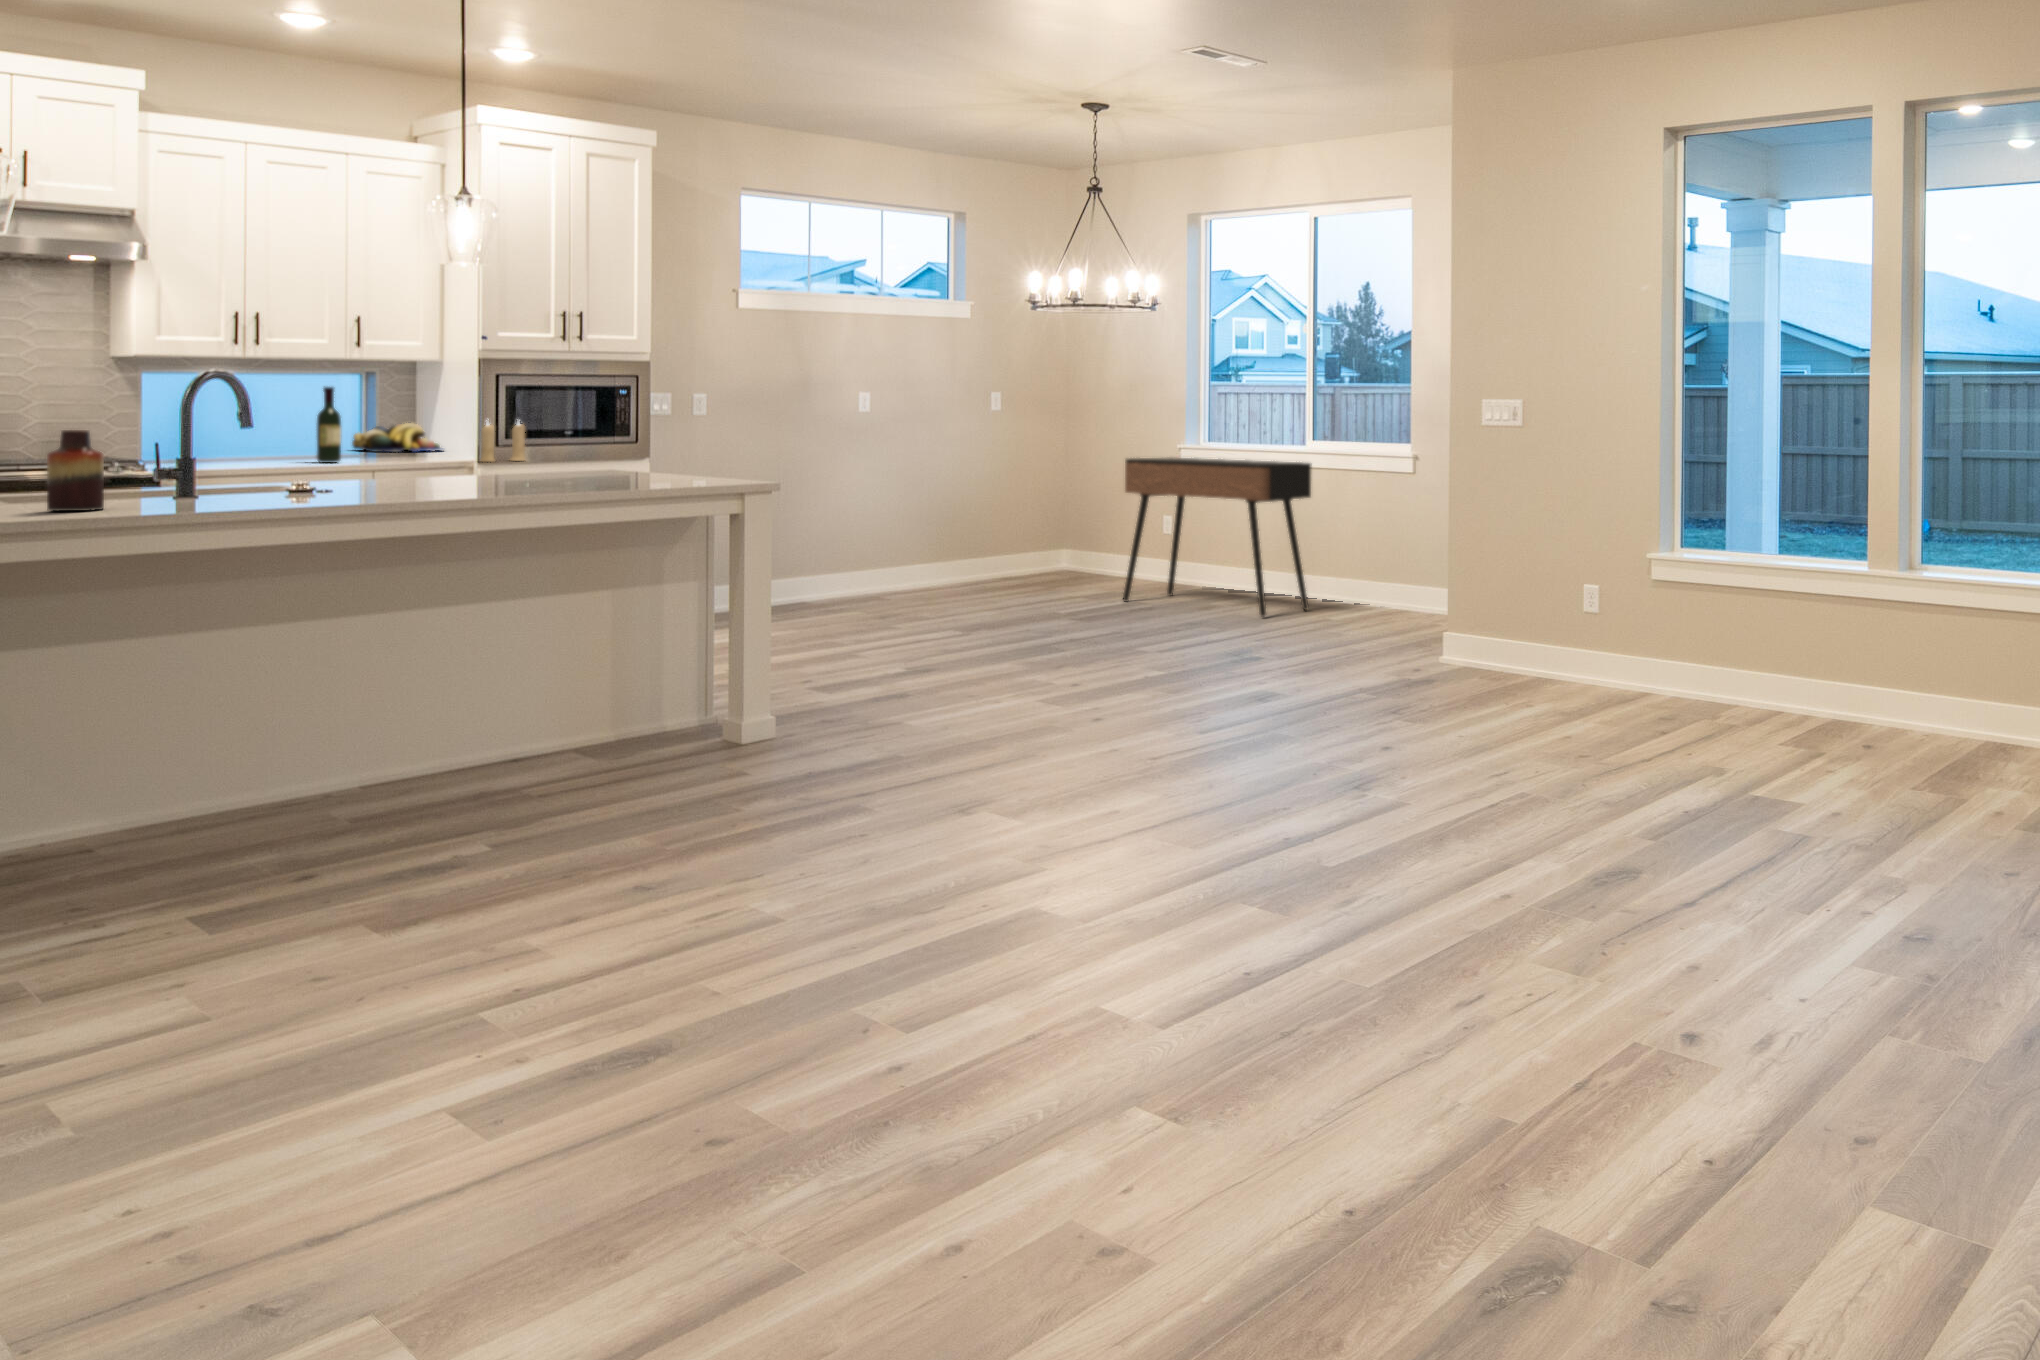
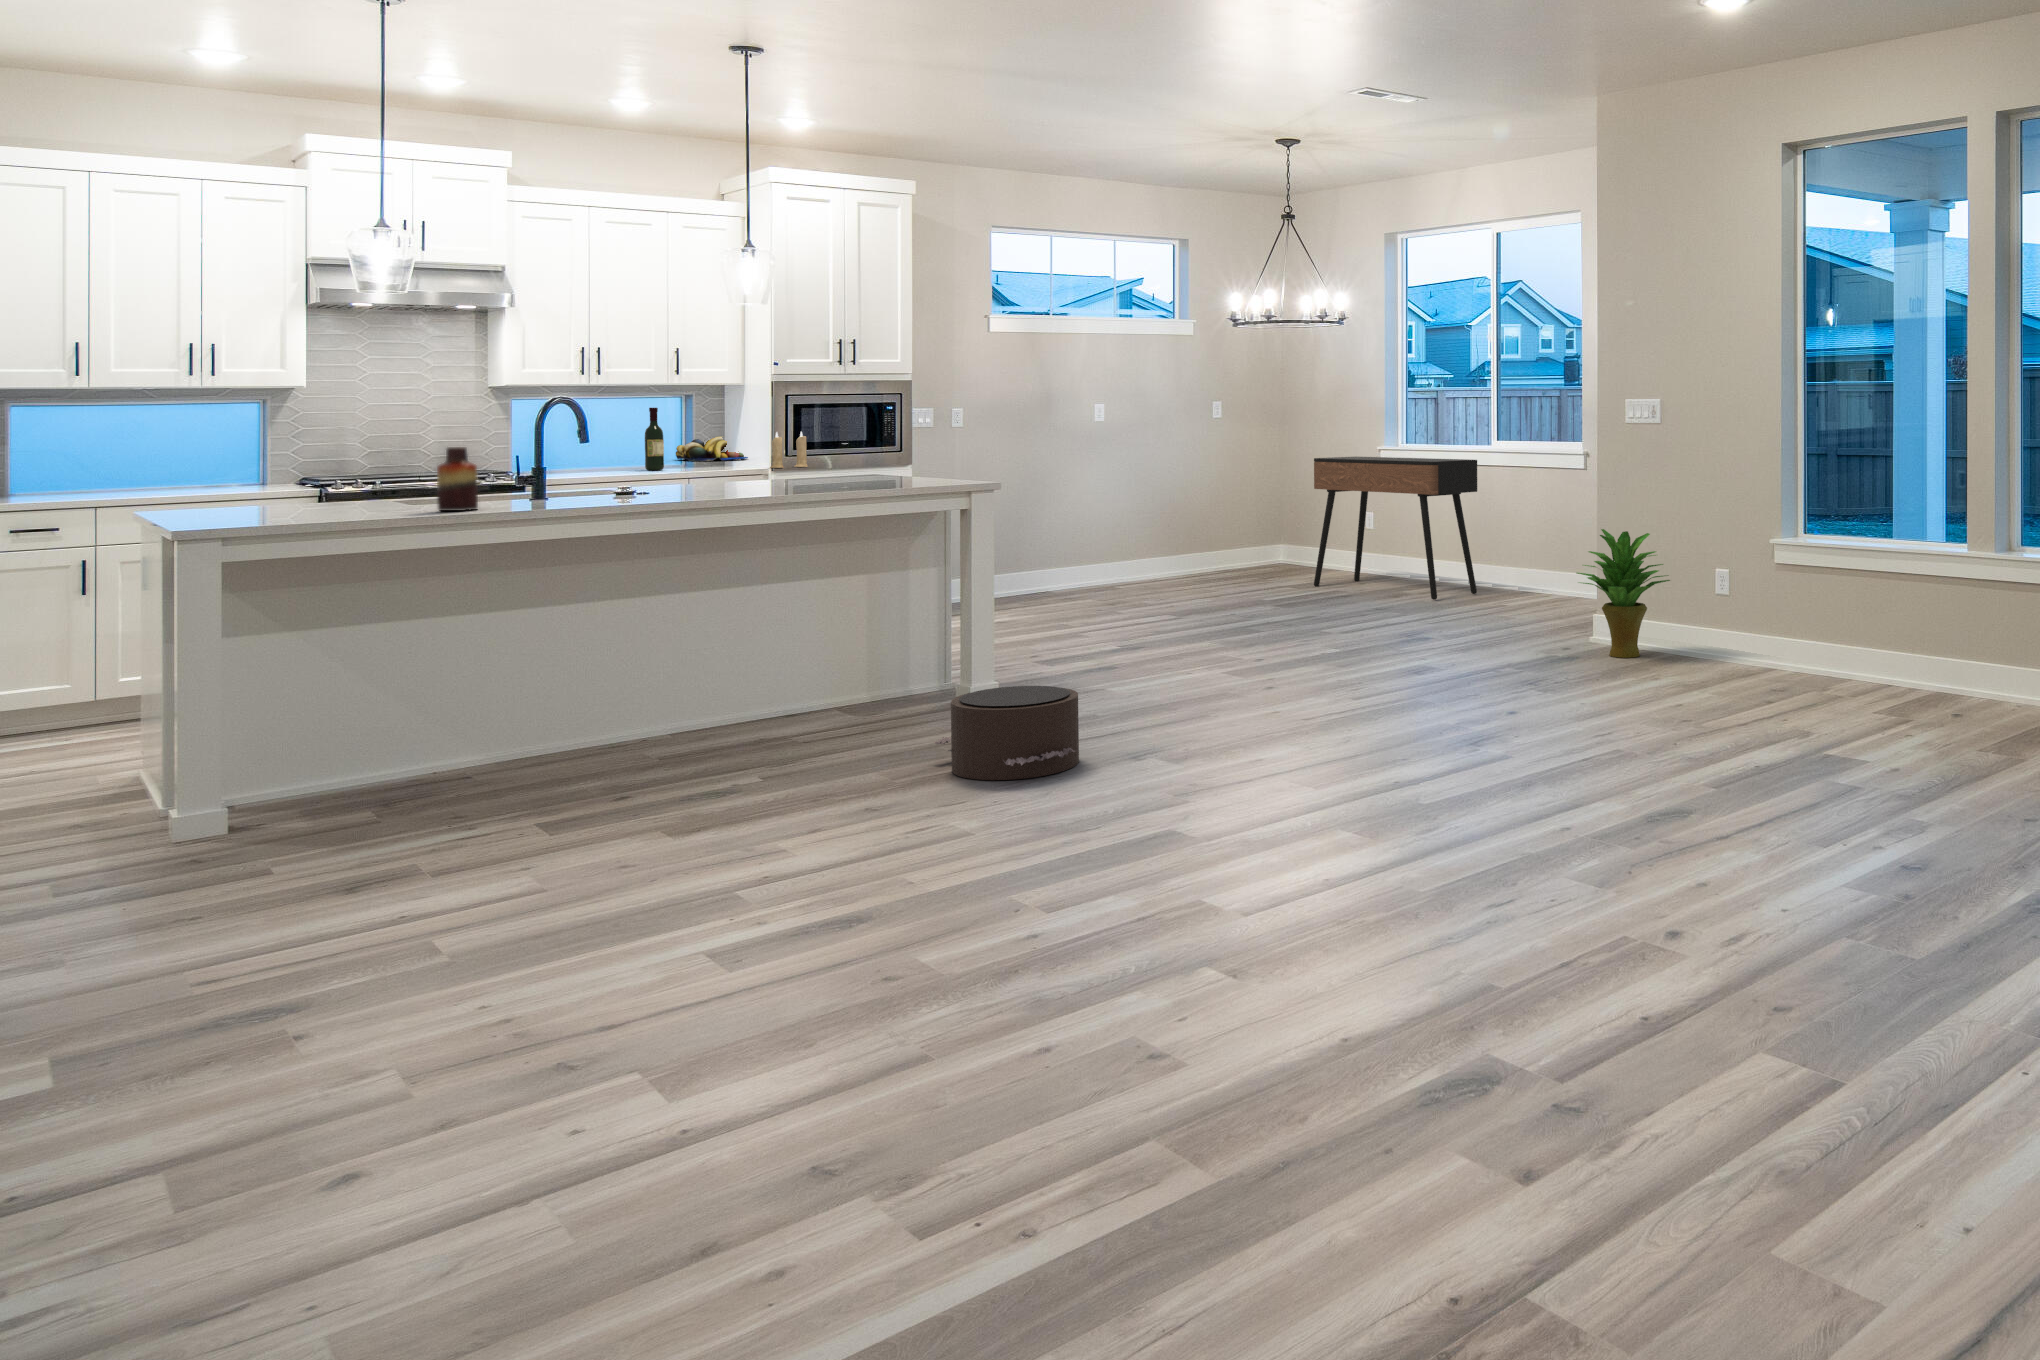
potted plant: none [1437,541,1541,682] -> present [1577,529,1670,658]
pouf: none [705,725,888,839] -> present [934,686,1079,780]

